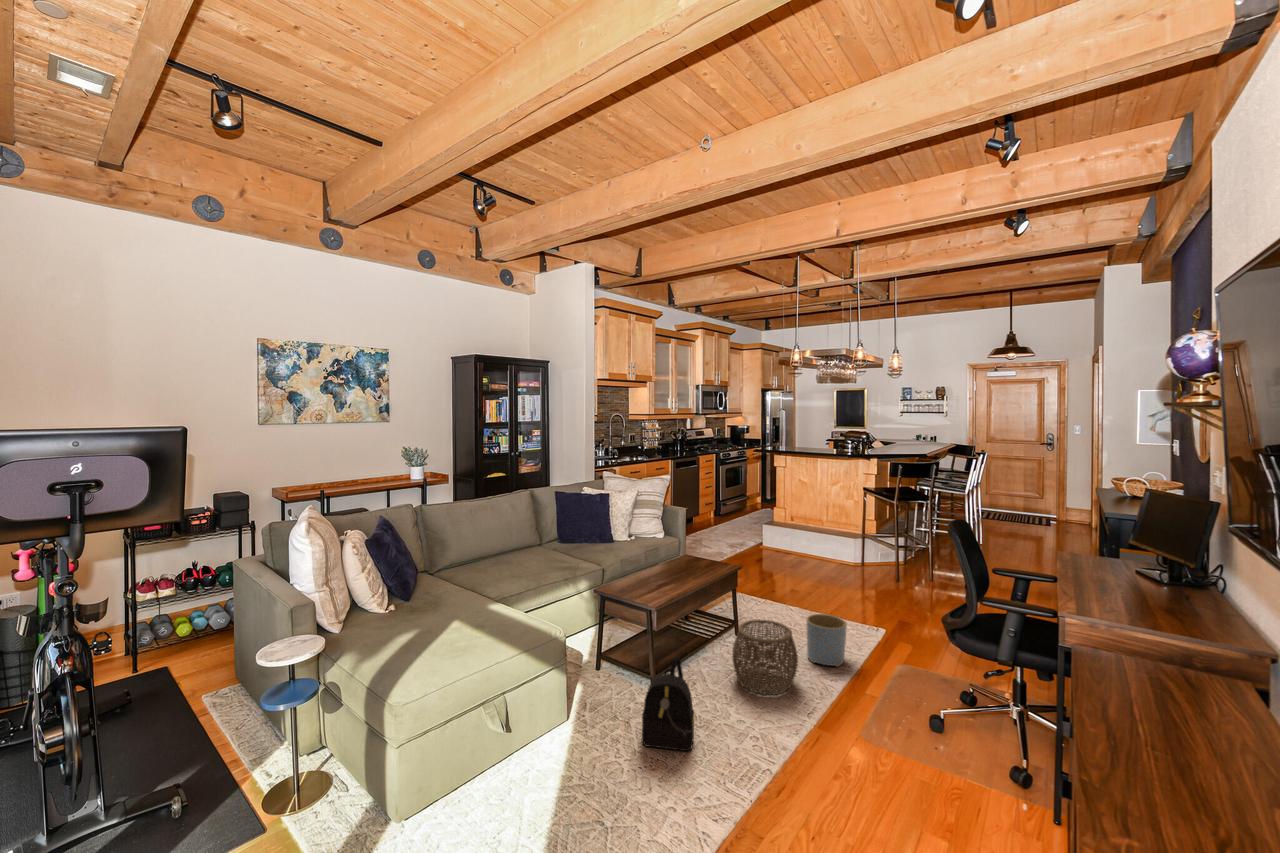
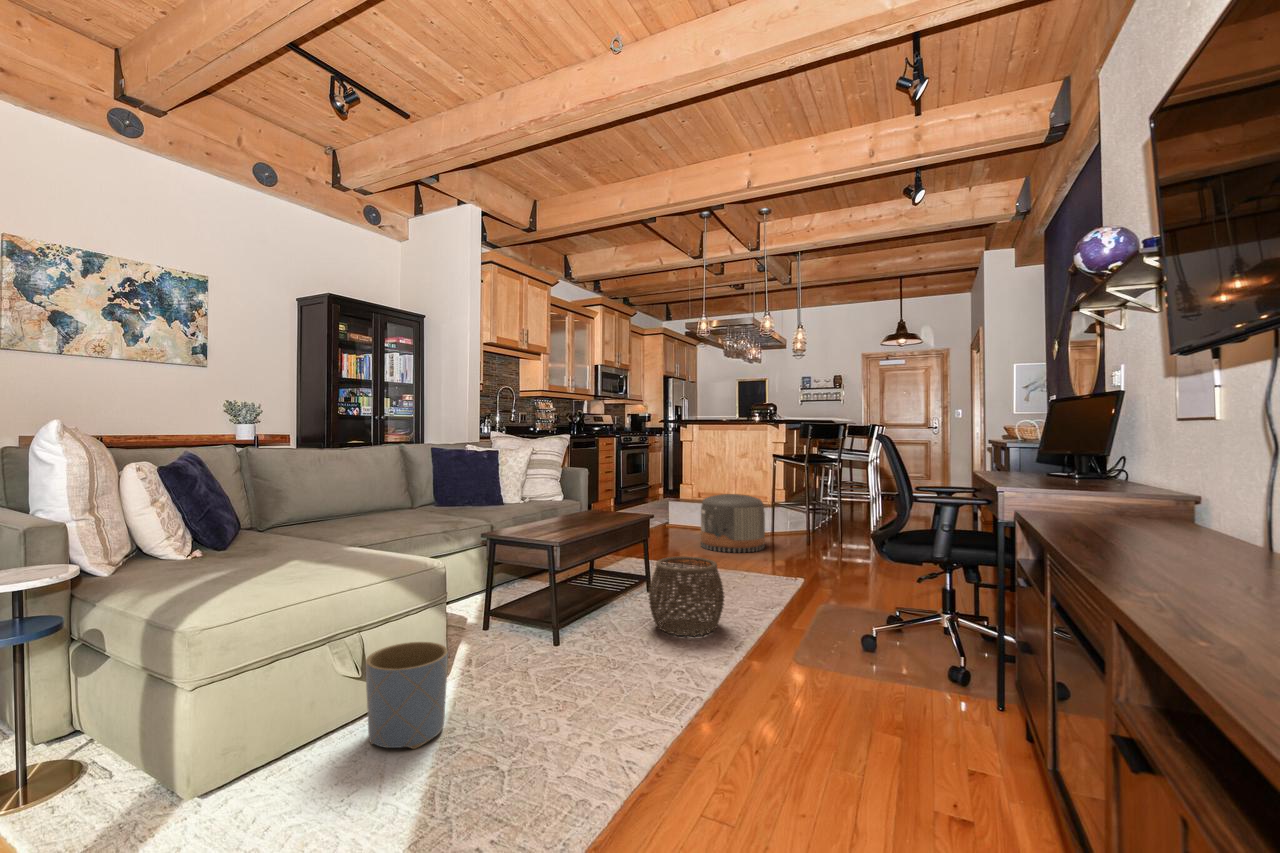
pouf: none [790,529,851,587] -> present [701,494,765,552]
planter: present [806,614,847,667] -> present [366,642,448,749]
backpack: present [642,657,694,751] -> none [543,580,610,691]

